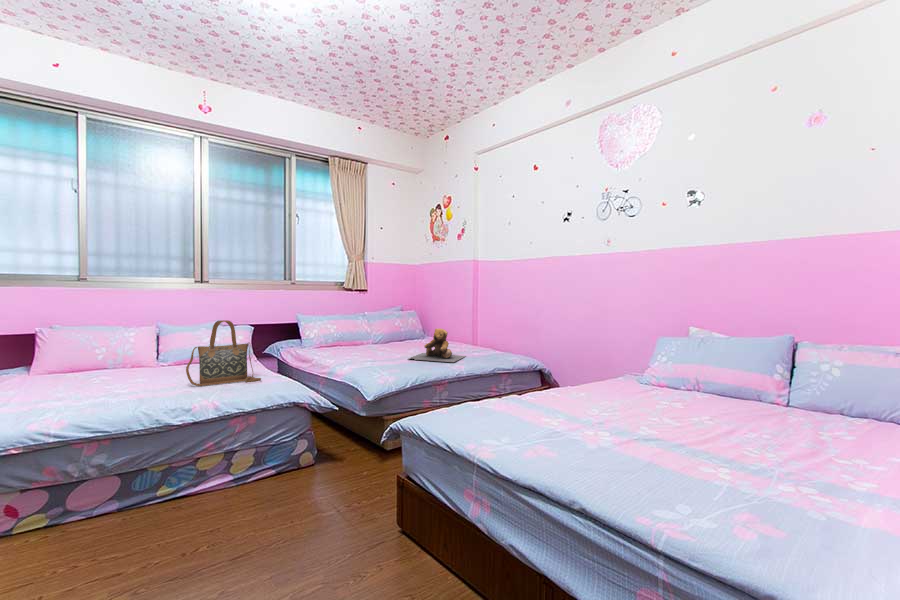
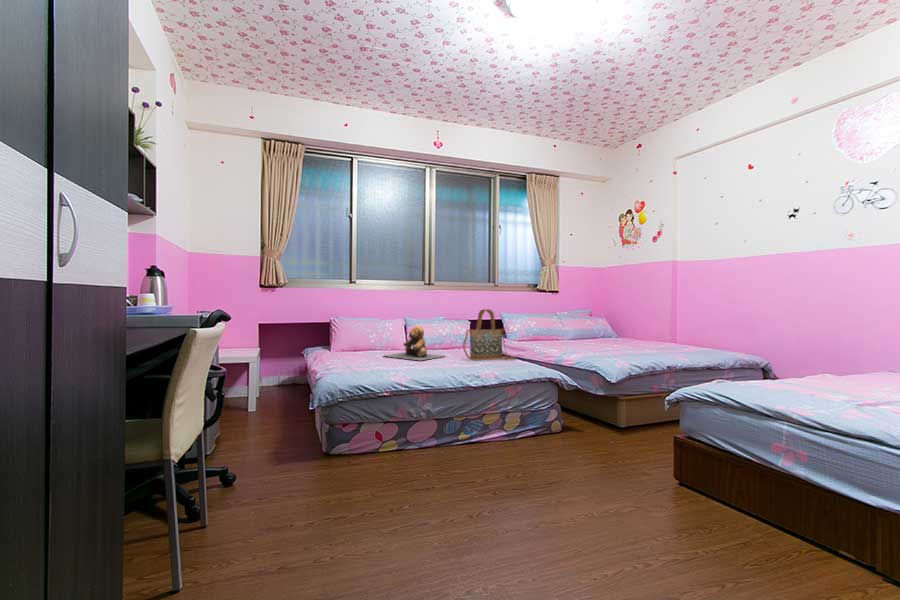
teddy bear: present [408,328,465,362] -> present [386,326,443,360]

